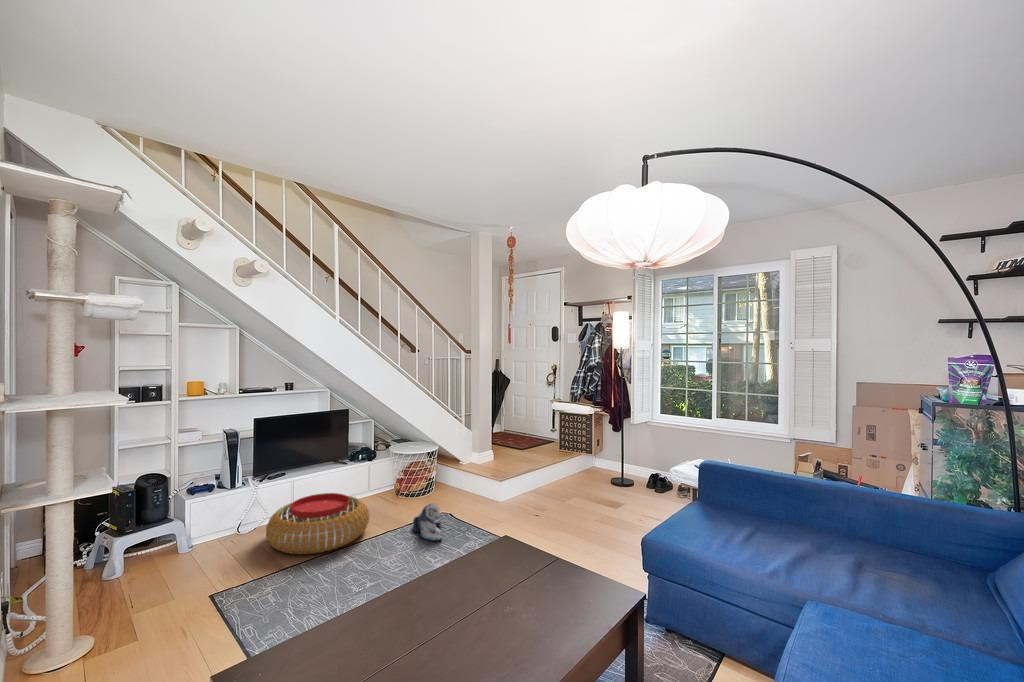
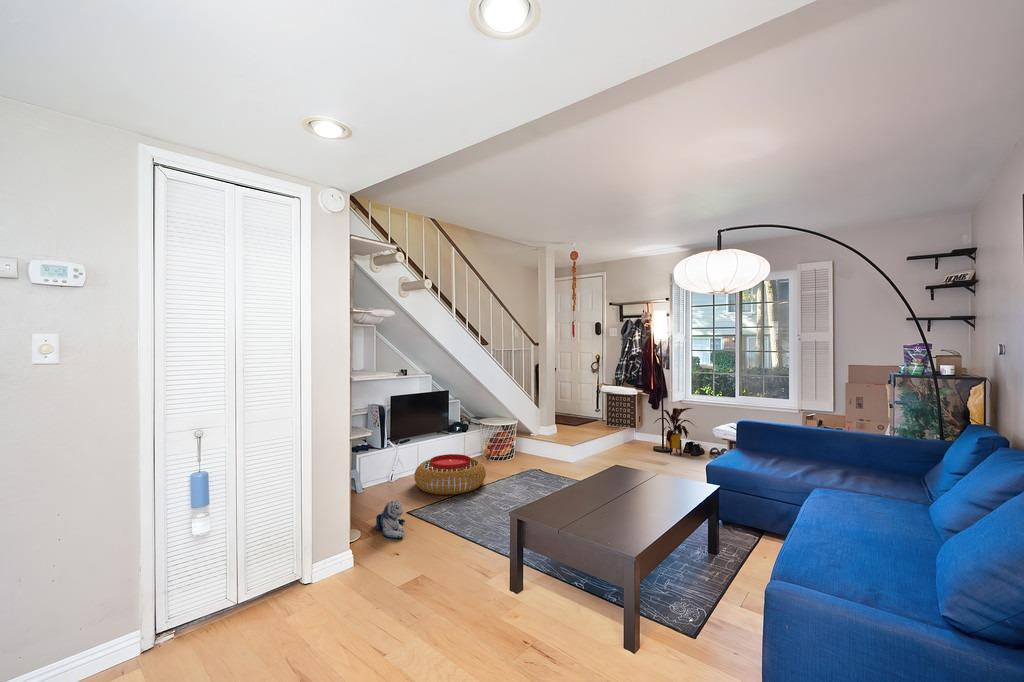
house plant: none [608,432,665,492] -> present [654,408,692,455]
plush toy: present [413,503,442,541] -> present [376,501,405,539]

